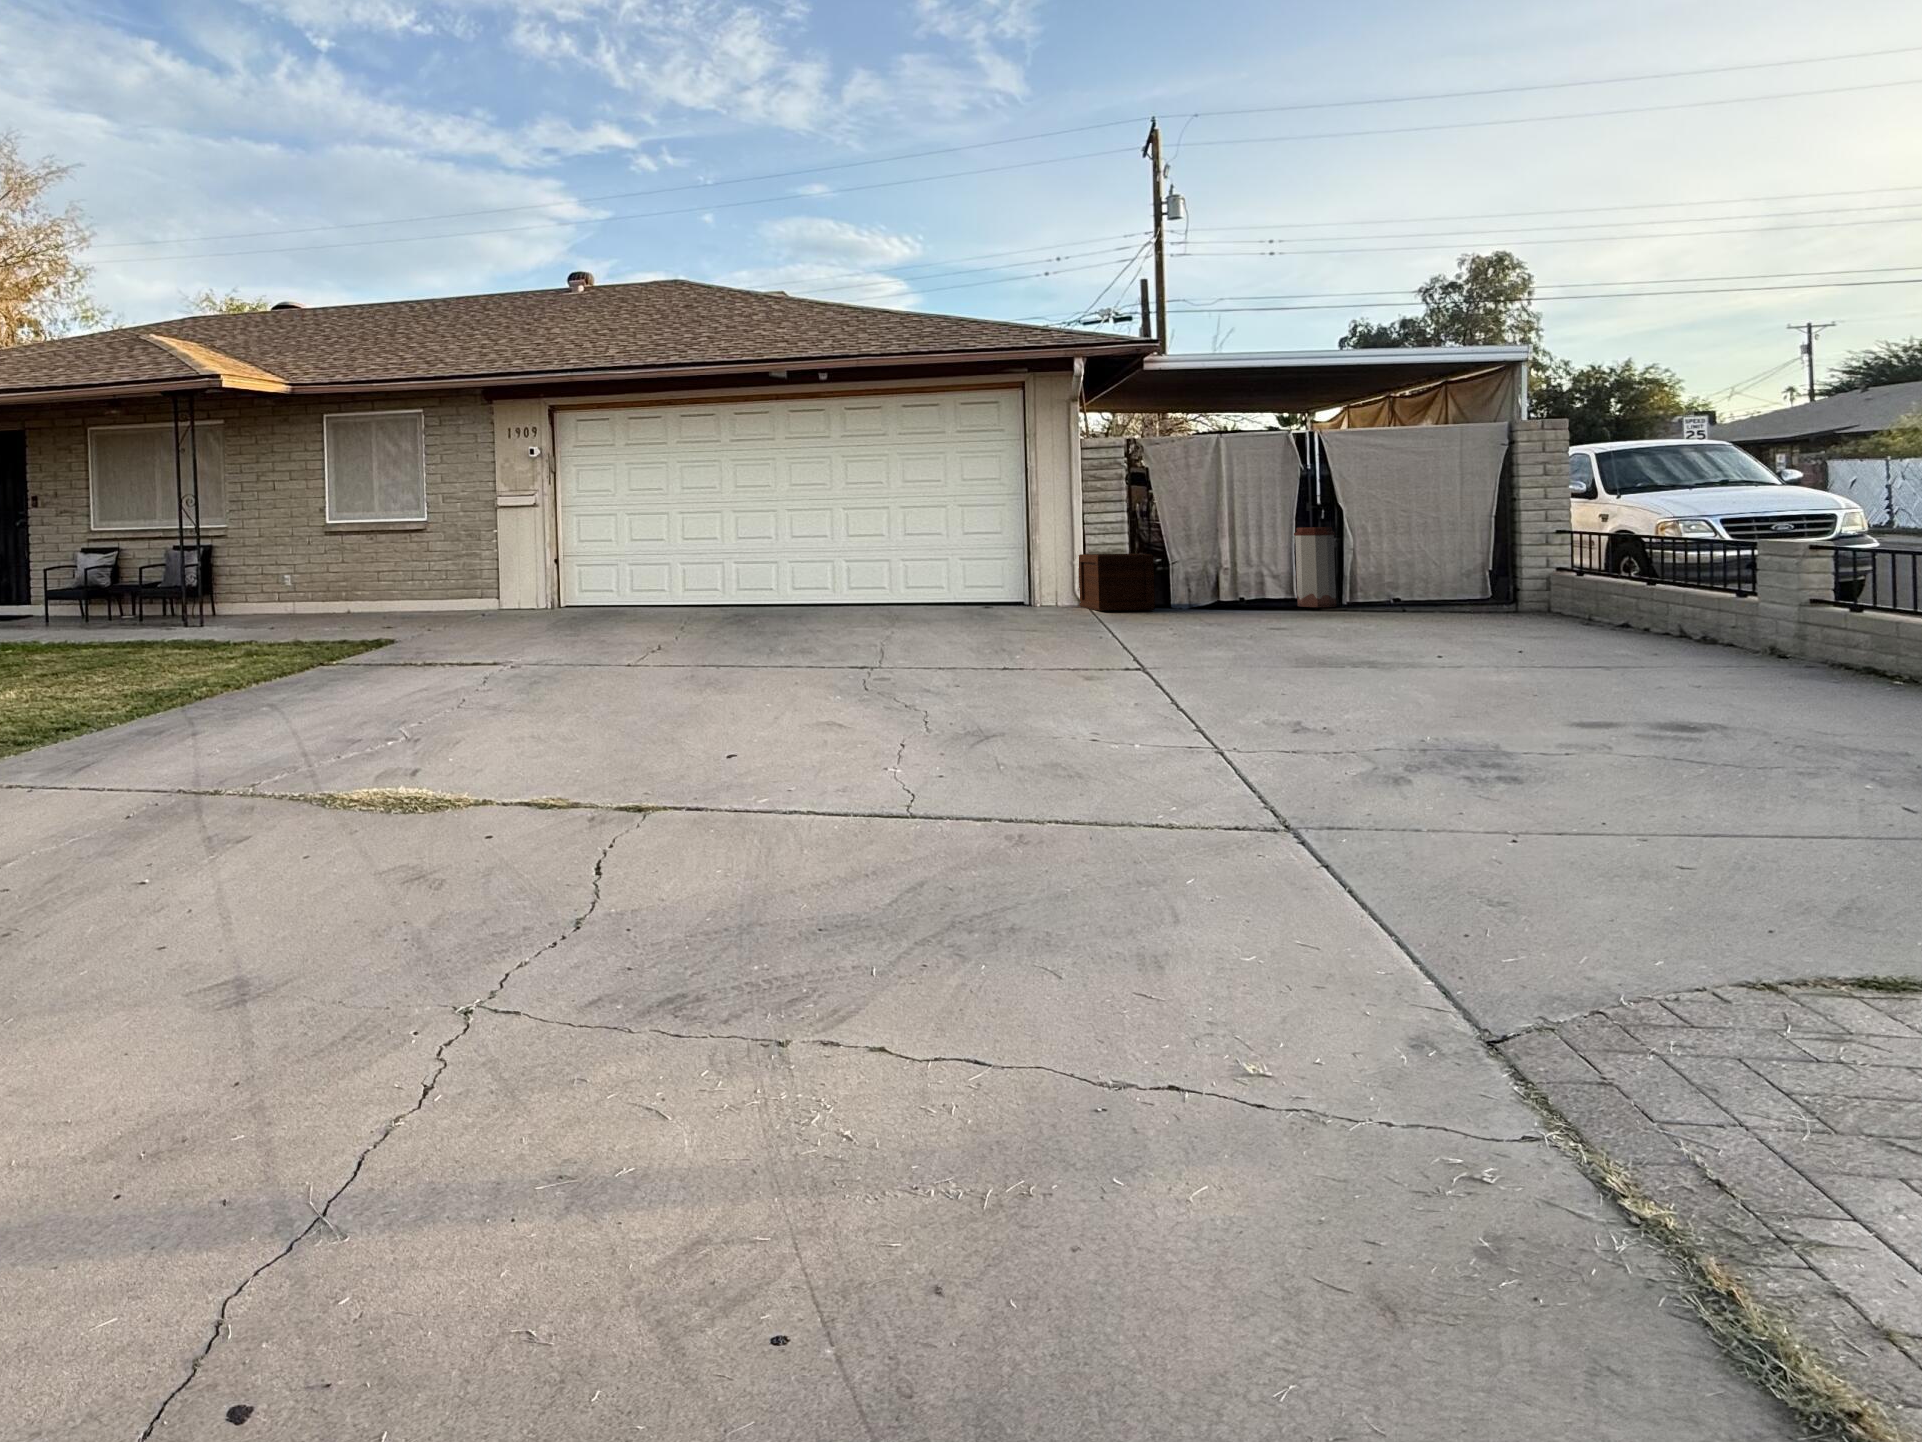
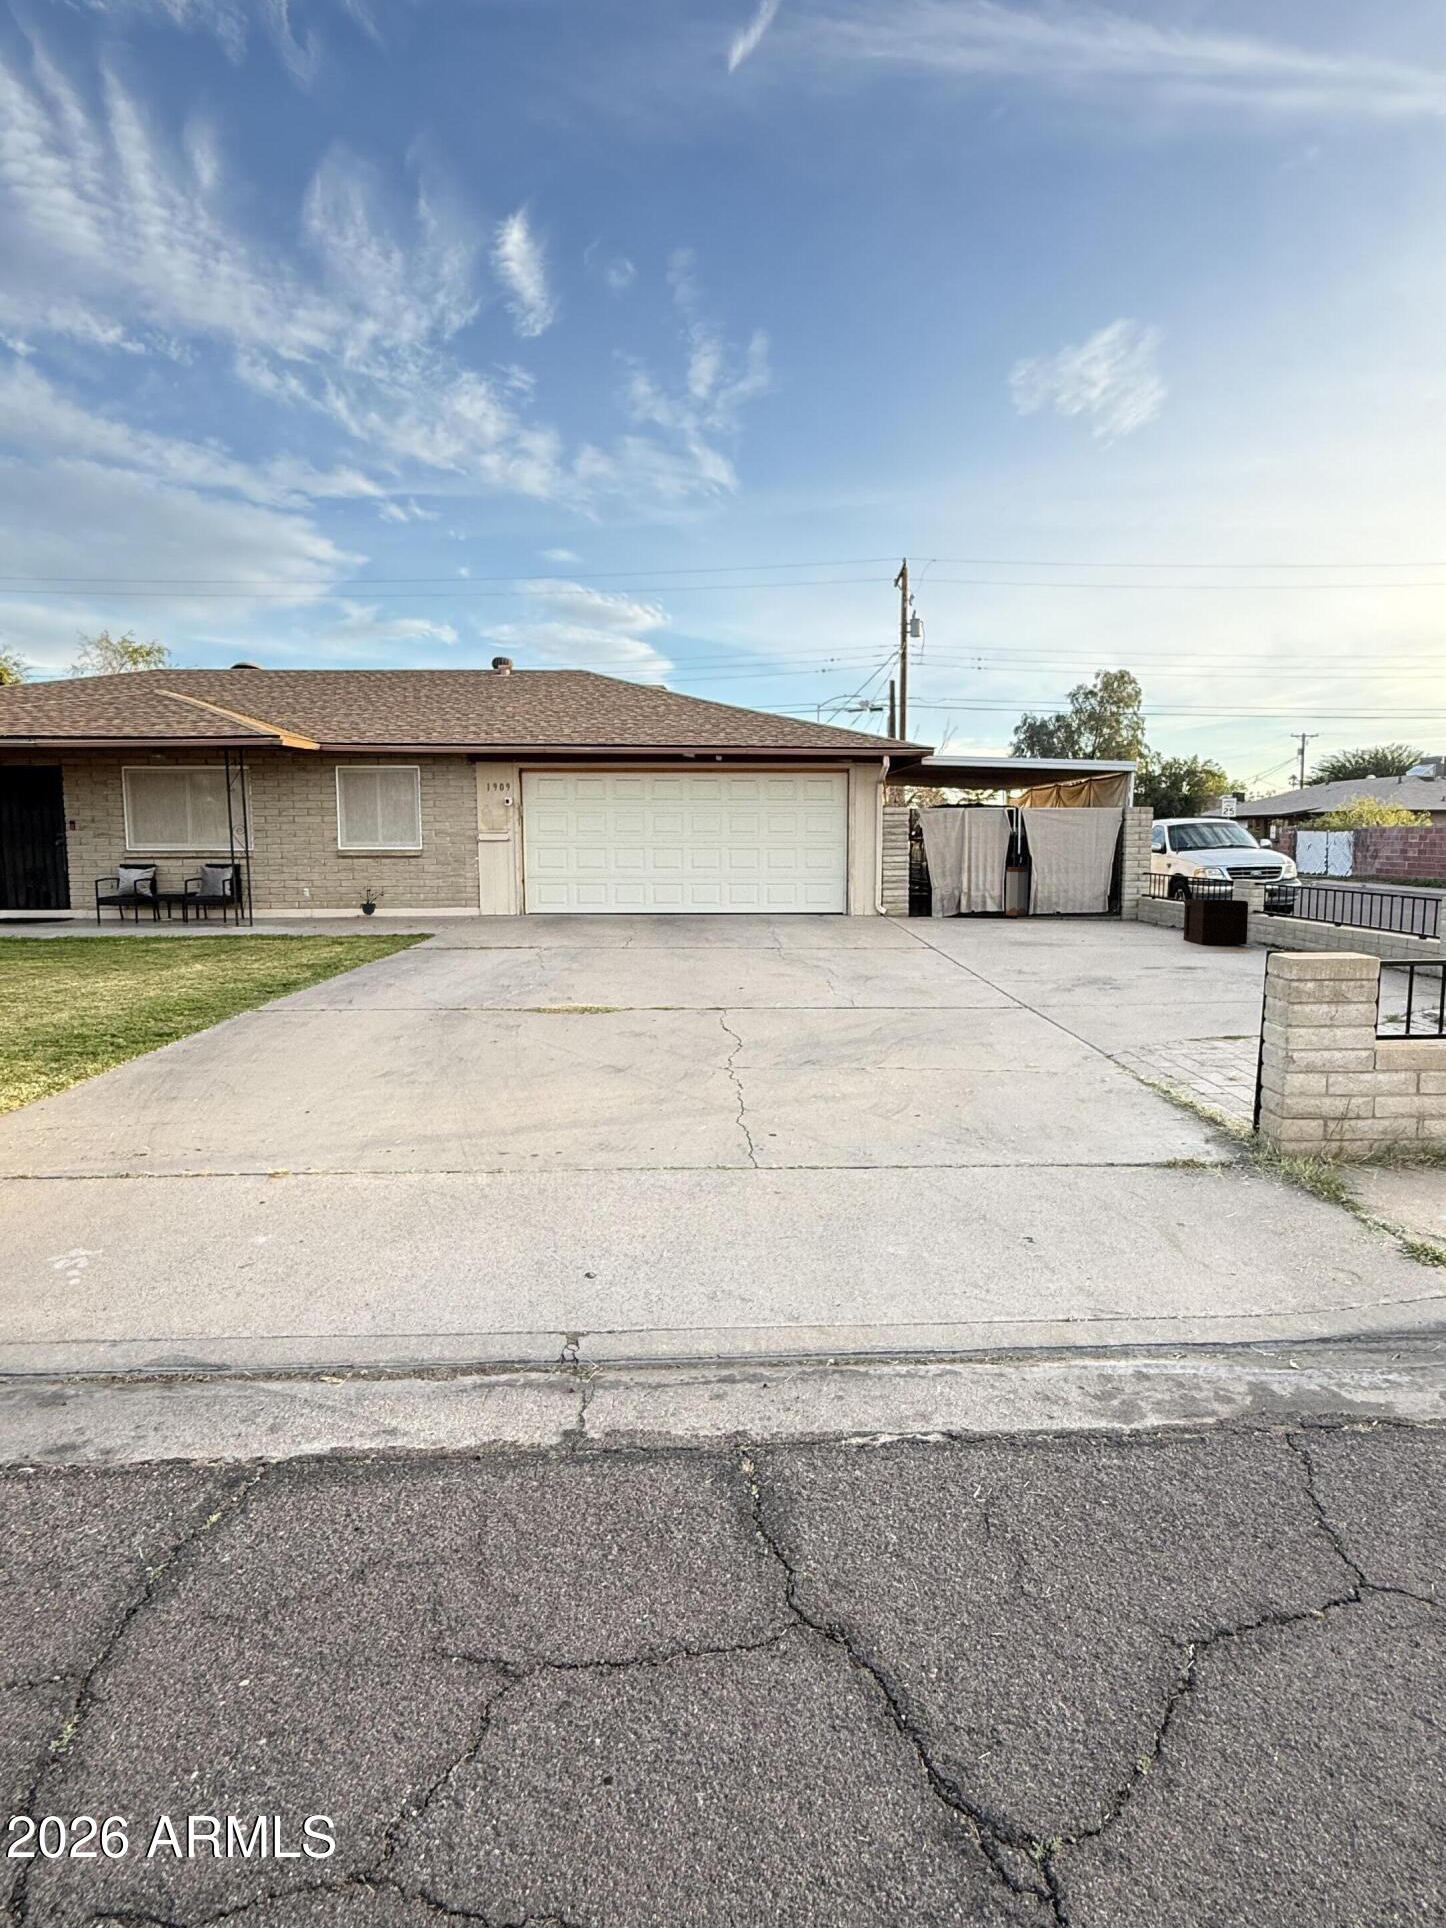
wooden crate: present [1079,554,1155,611] -> present [1184,899,1248,945]
potted plant: none [344,563,385,608] -> present [358,887,384,914]

